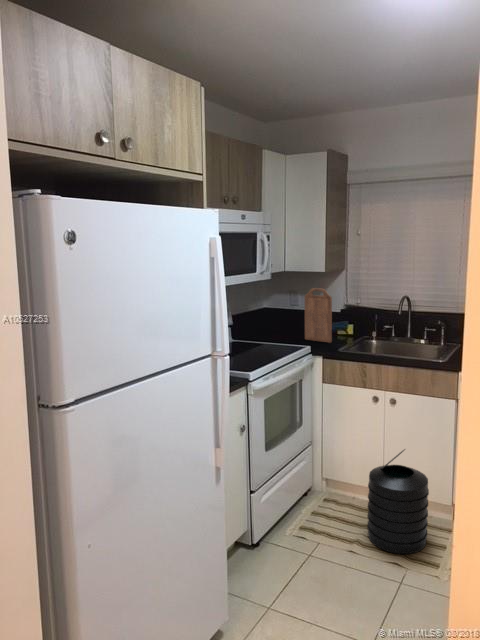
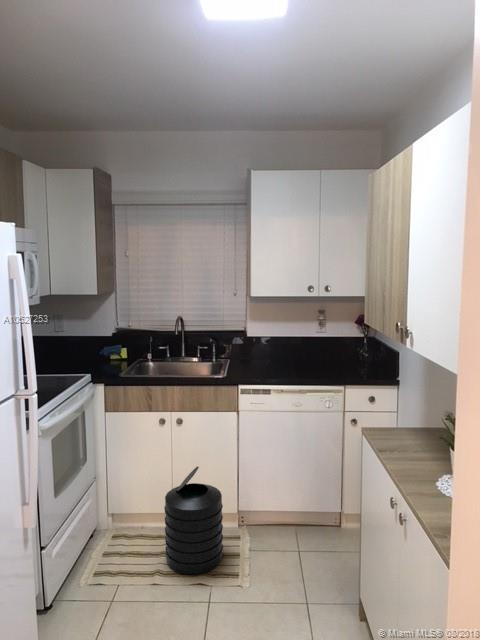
cutting board: present [305,288,332,343] -> none [76,312,109,368]

